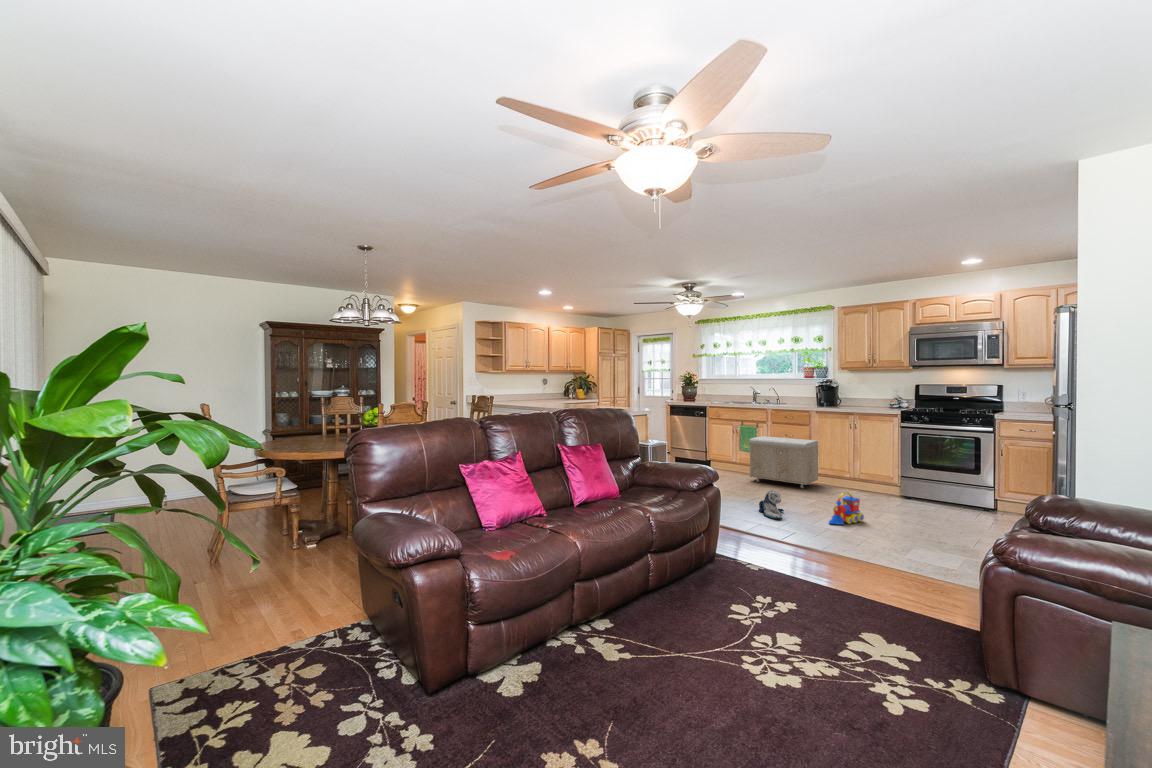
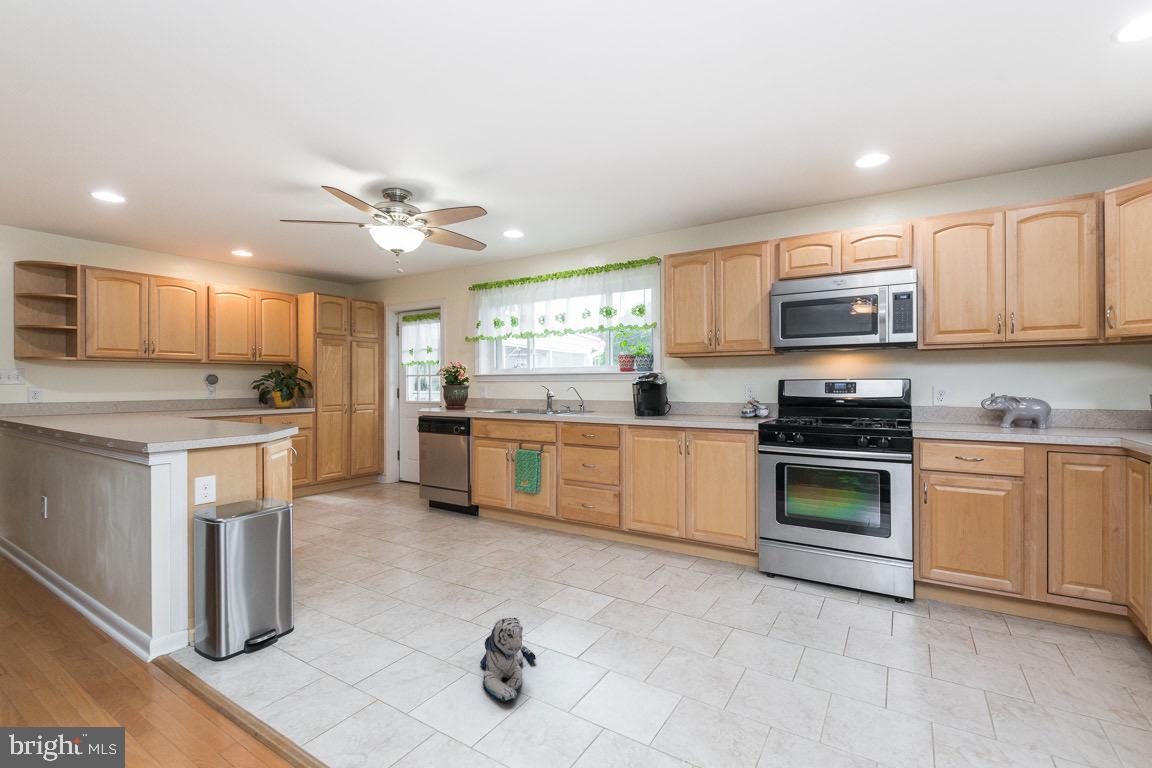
storage bench: present [749,436,818,488] -> none [519,468,632,564]
toy train: present [829,492,864,524] -> none [623,616,700,709]

